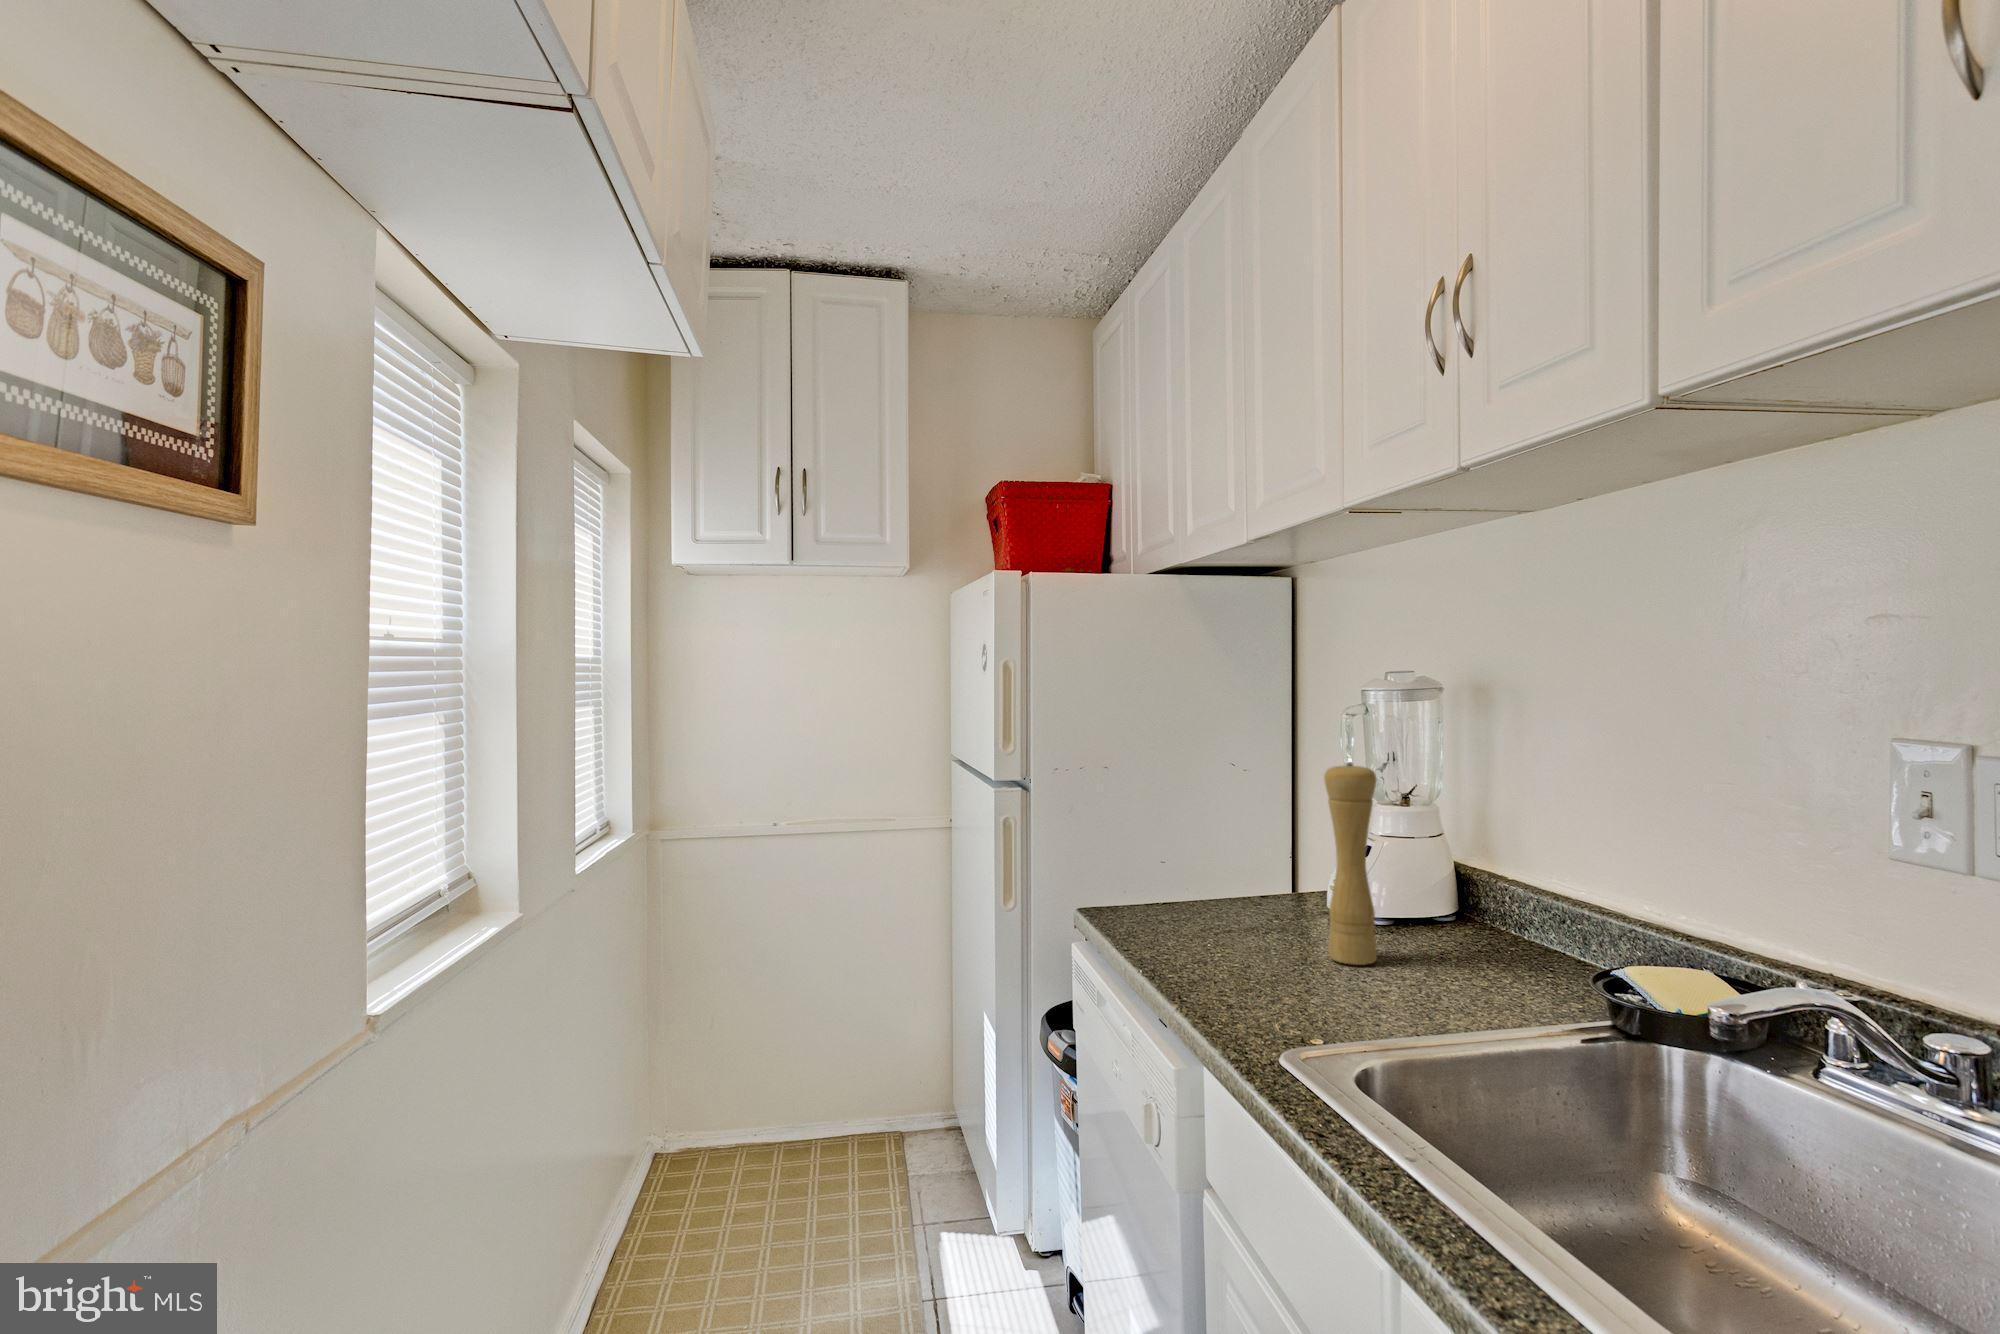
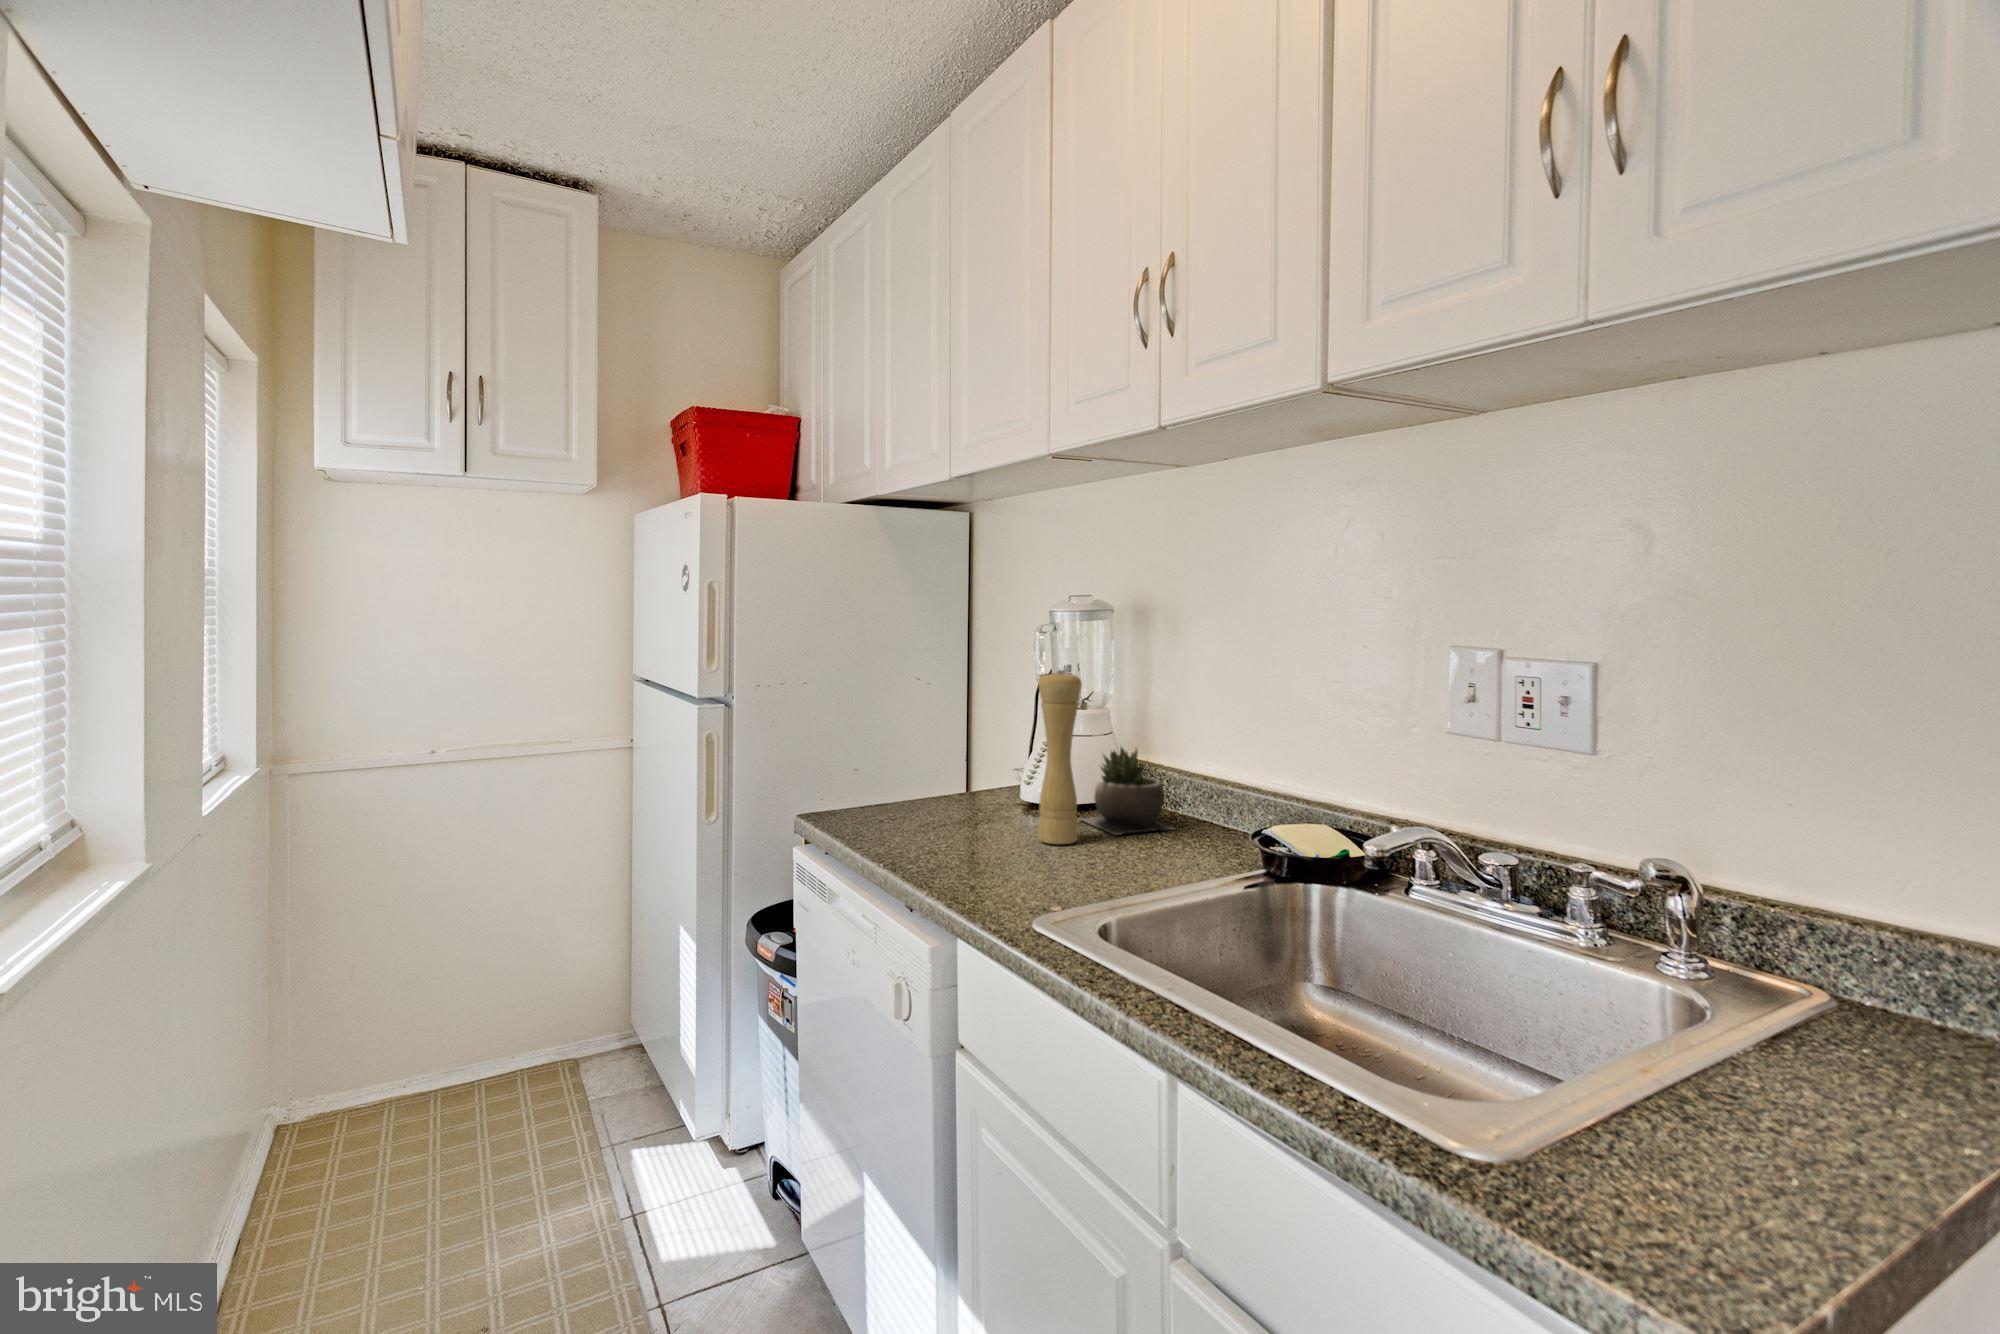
succulent plant: none [1388,850,1514,958] -> present [1080,747,1173,835]

